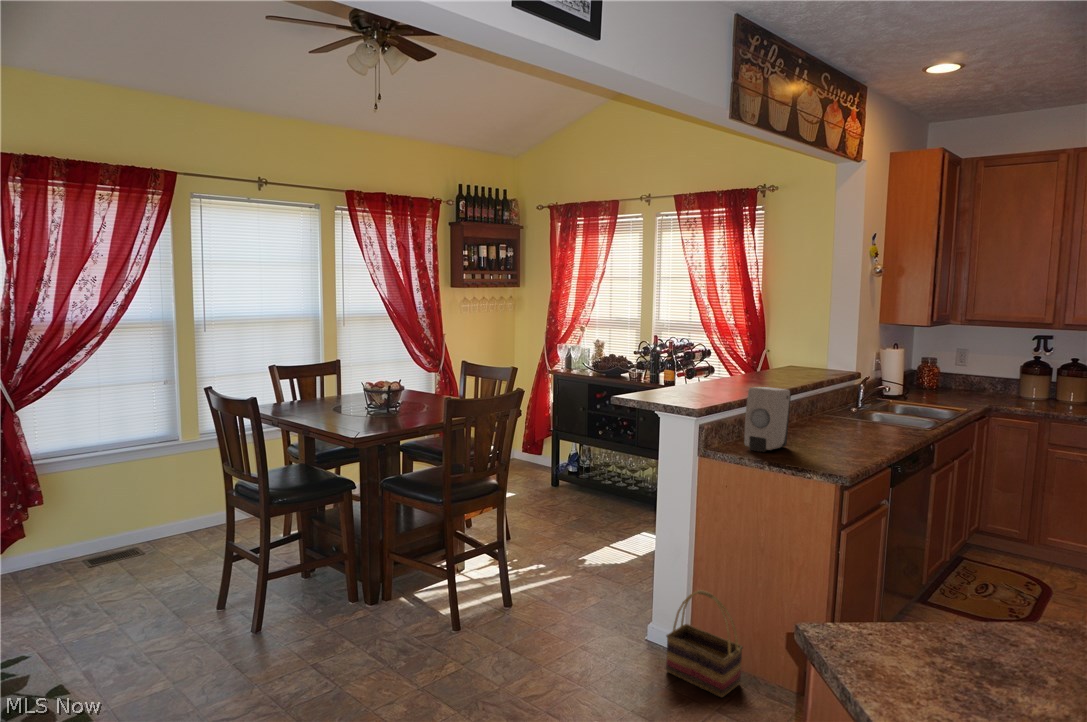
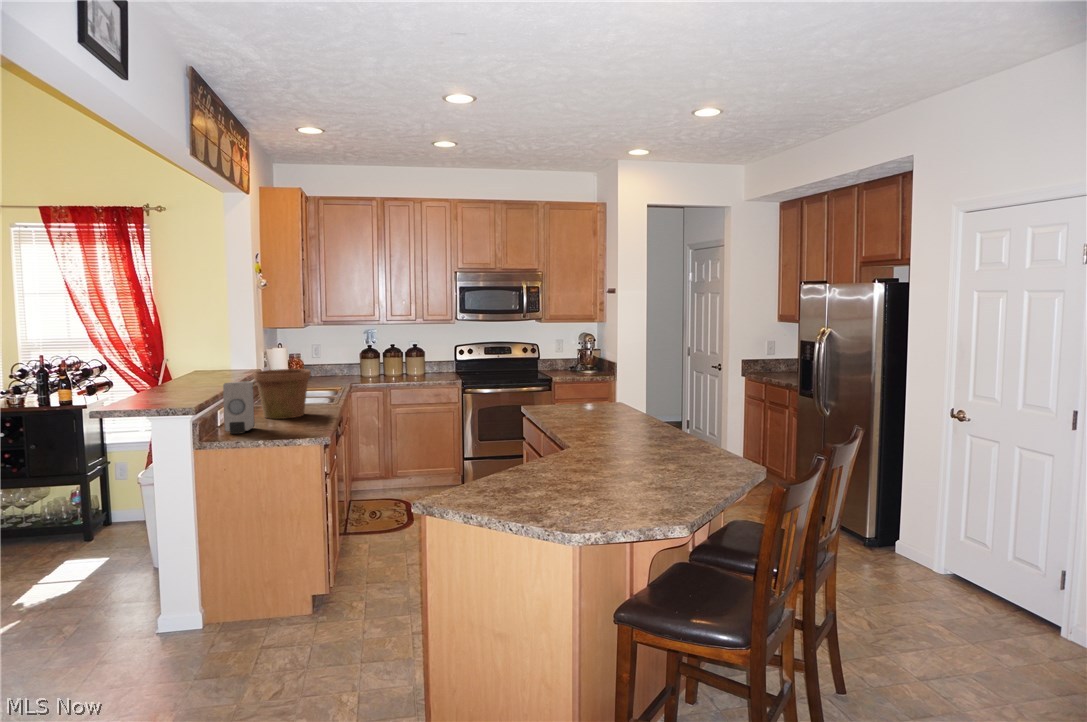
flower pot: none [809,377,886,443] -> present [253,369,311,419]
basket: present [666,590,743,698] -> none [186,556,253,637]

